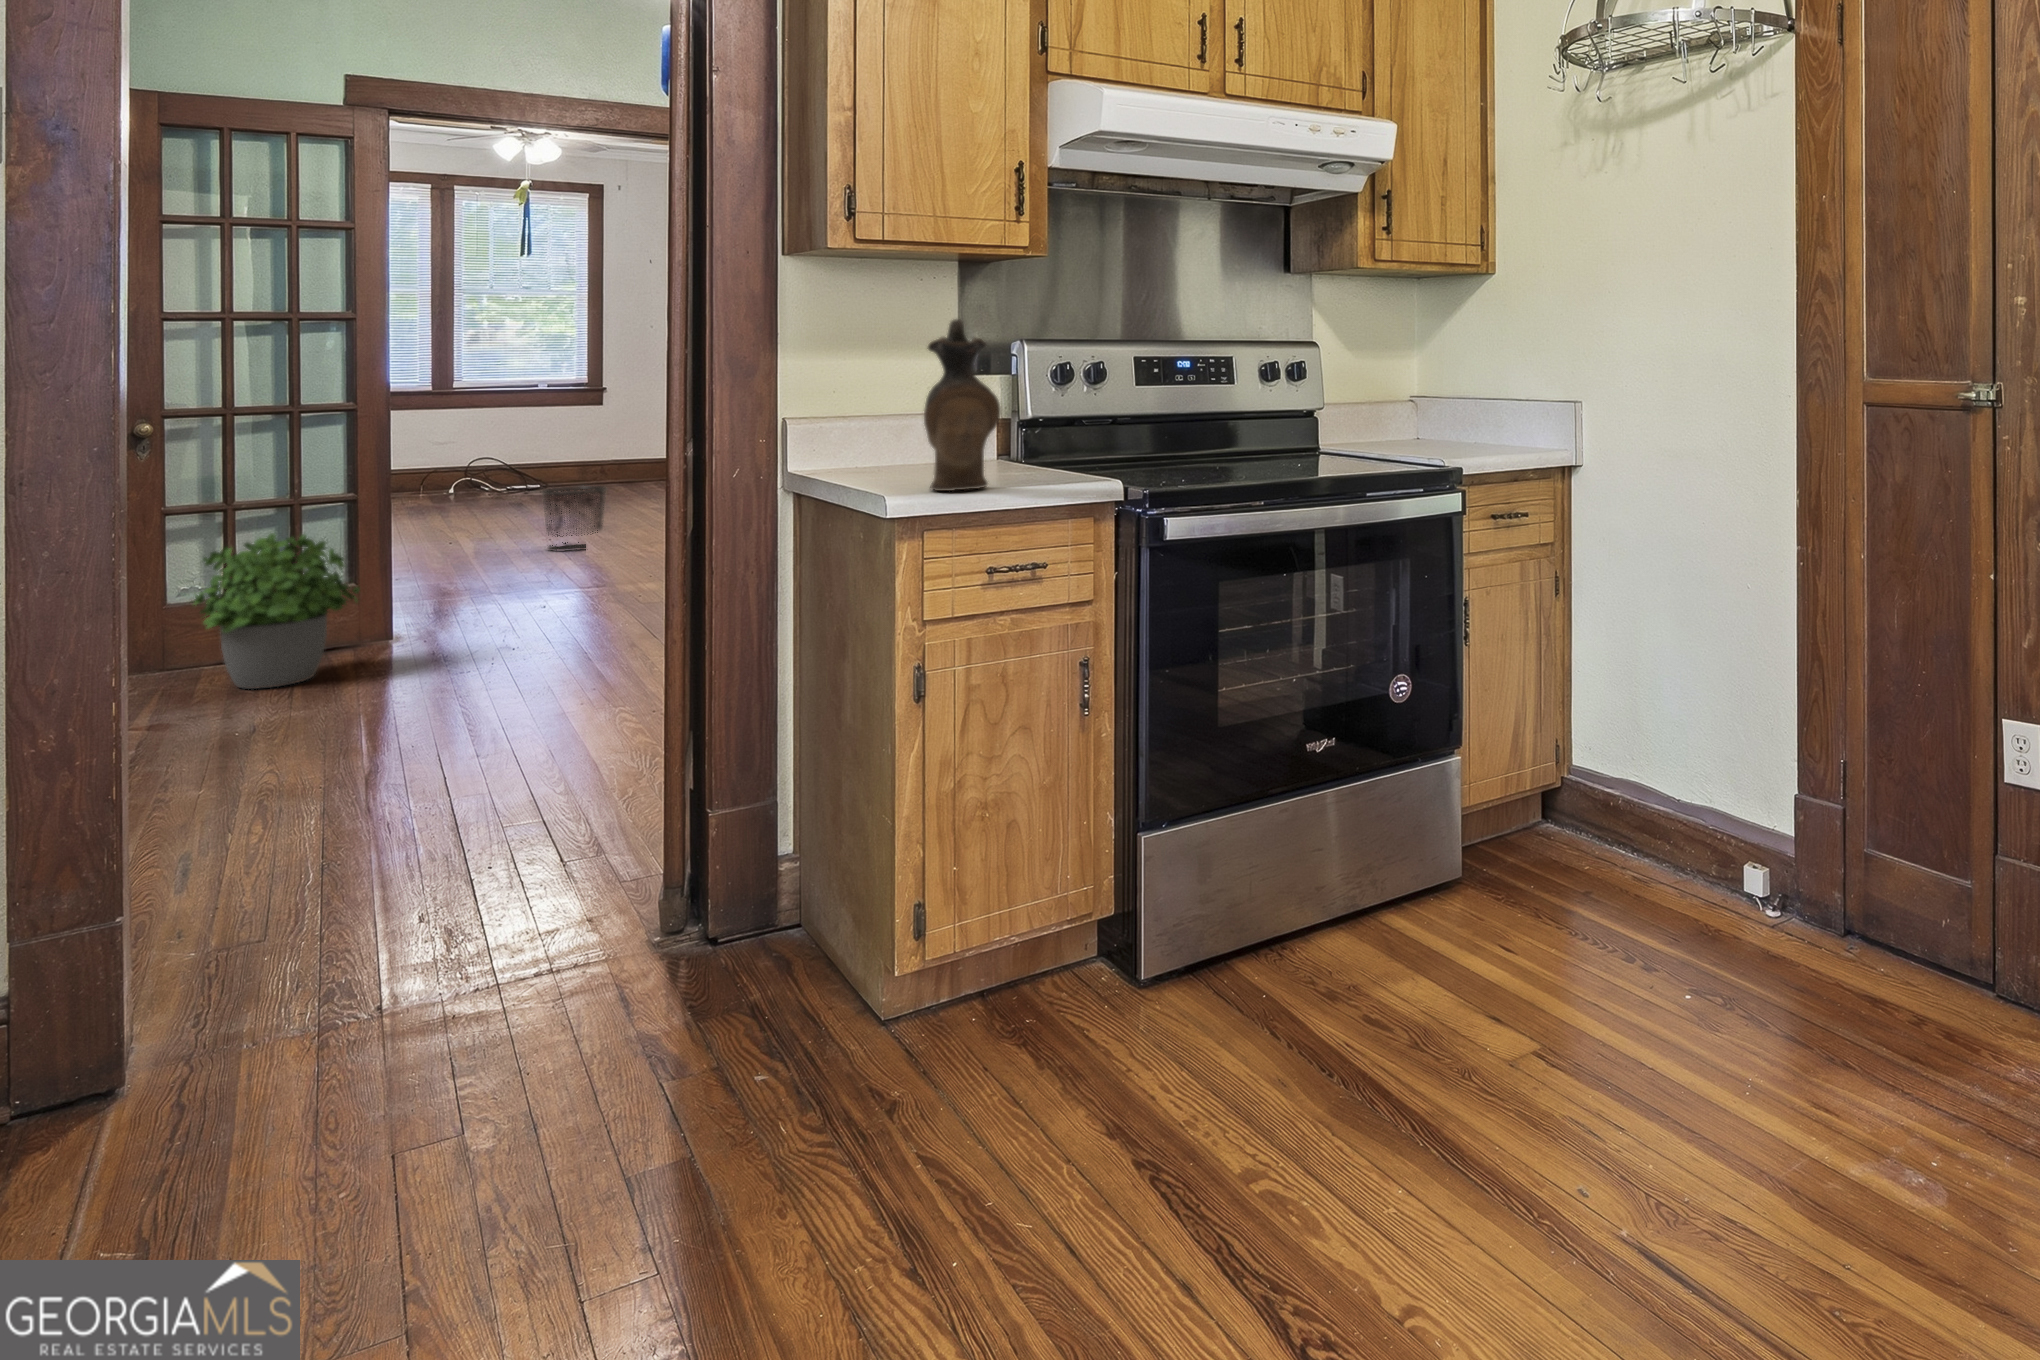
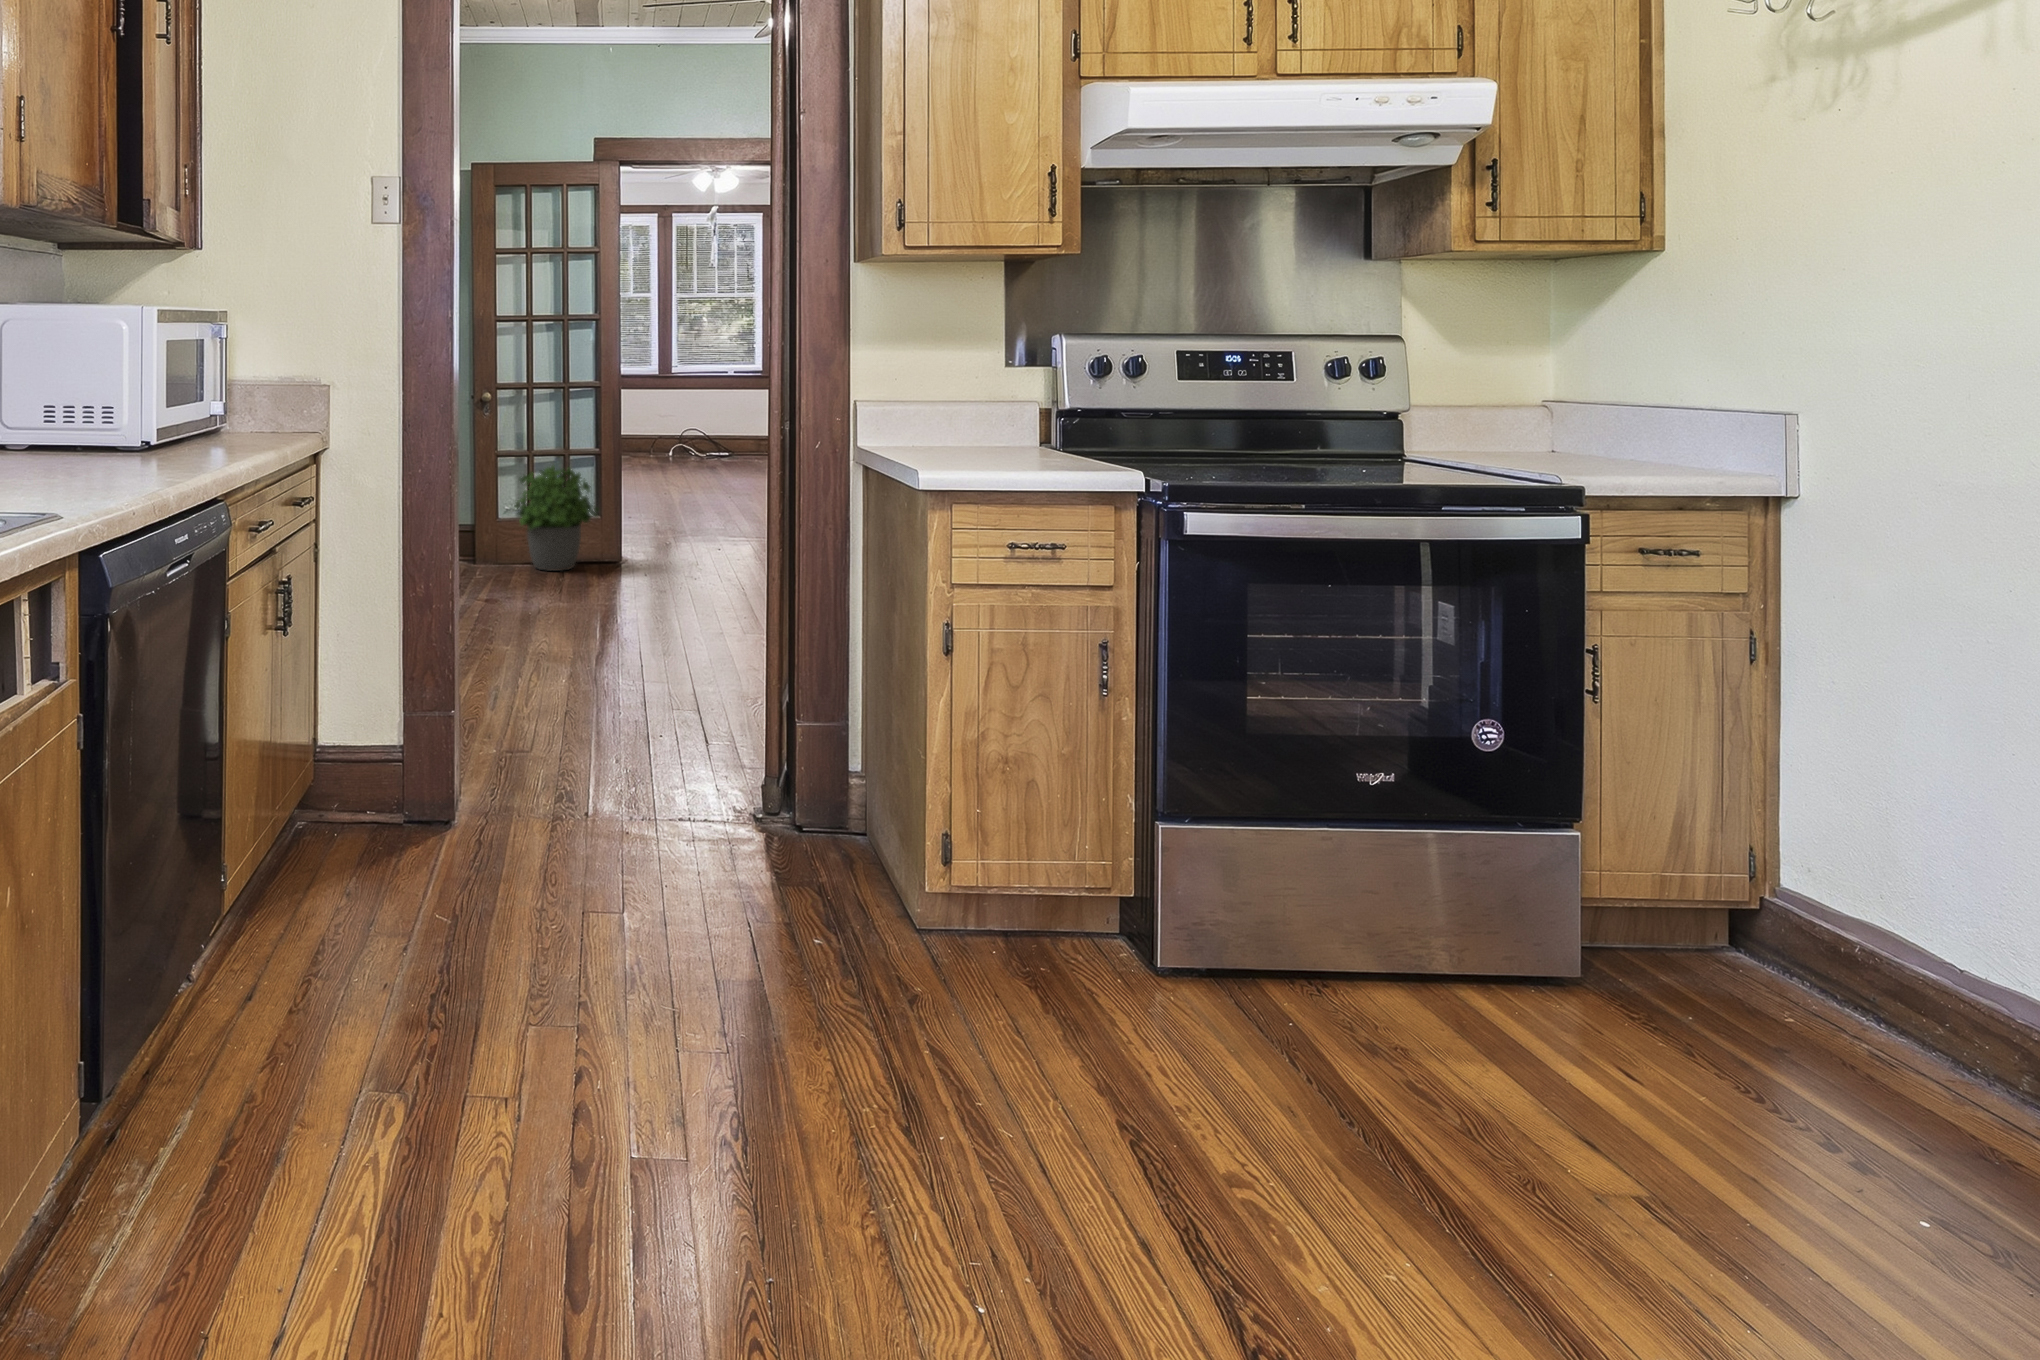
ceramic pitcher: present [924,319,1000,491] -> none [955,315,1023,470]
waste bin: present [542,486,607,551] -> none [710,446,754,497]

